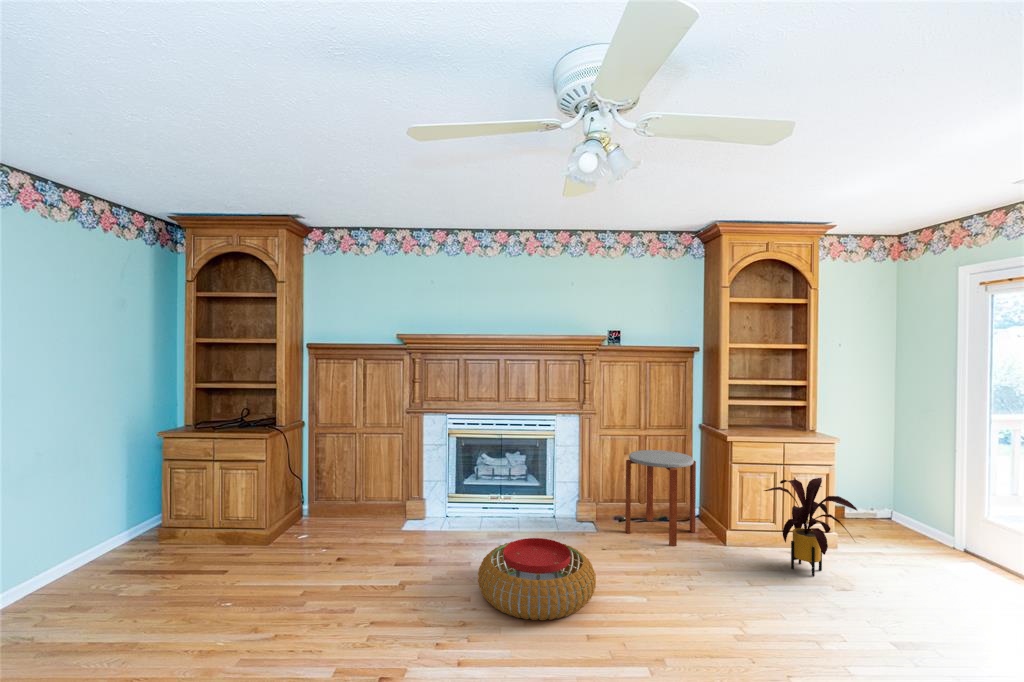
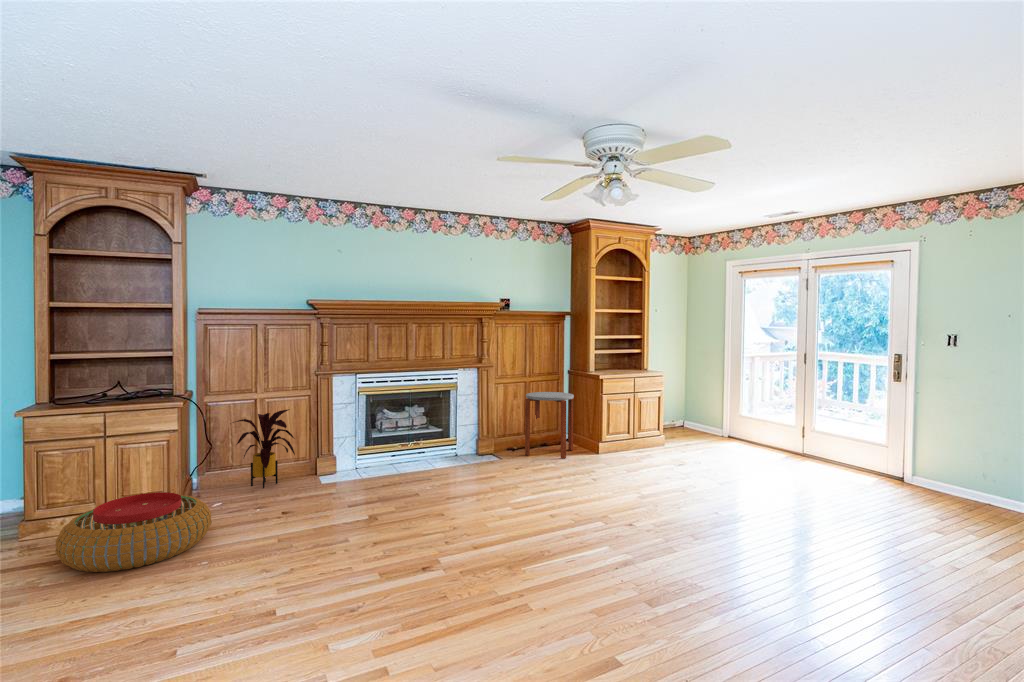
house plant: present [764,478,857,576] -> present [233,409,295,488]
pouf: present [478,538,596,620] -> present [56,492,211,572]

